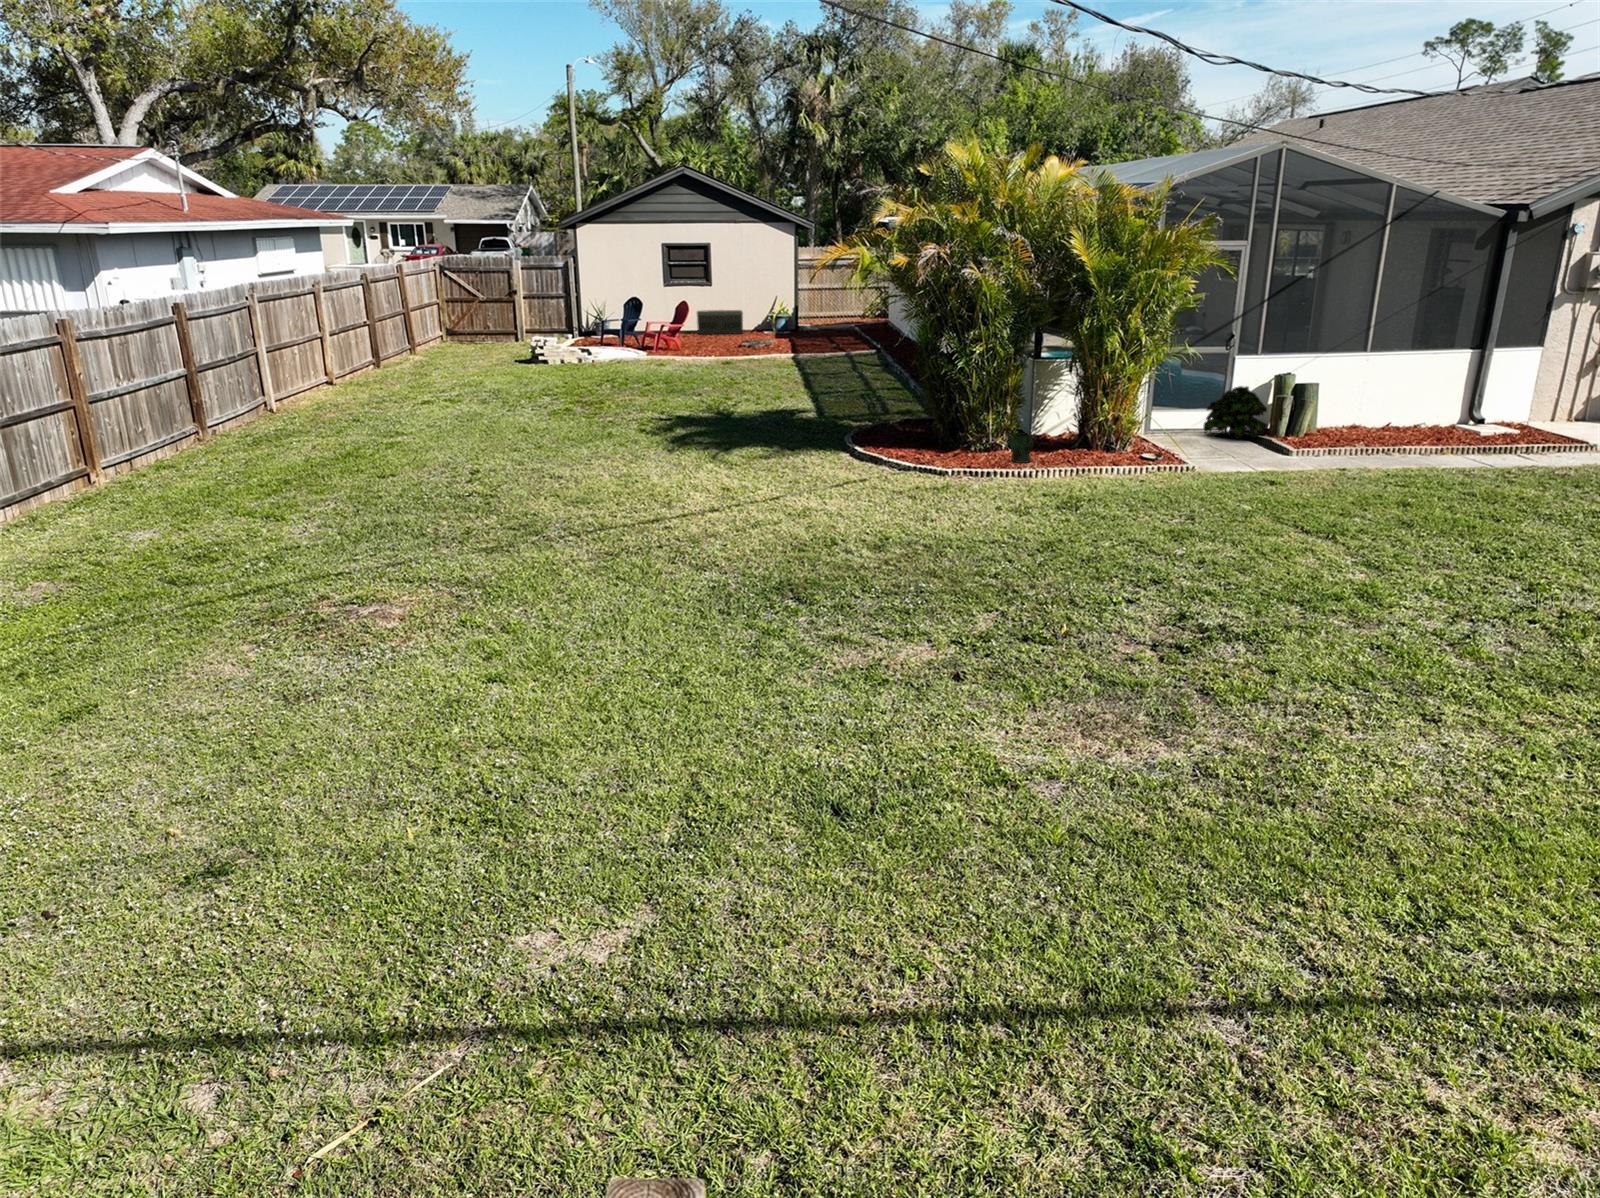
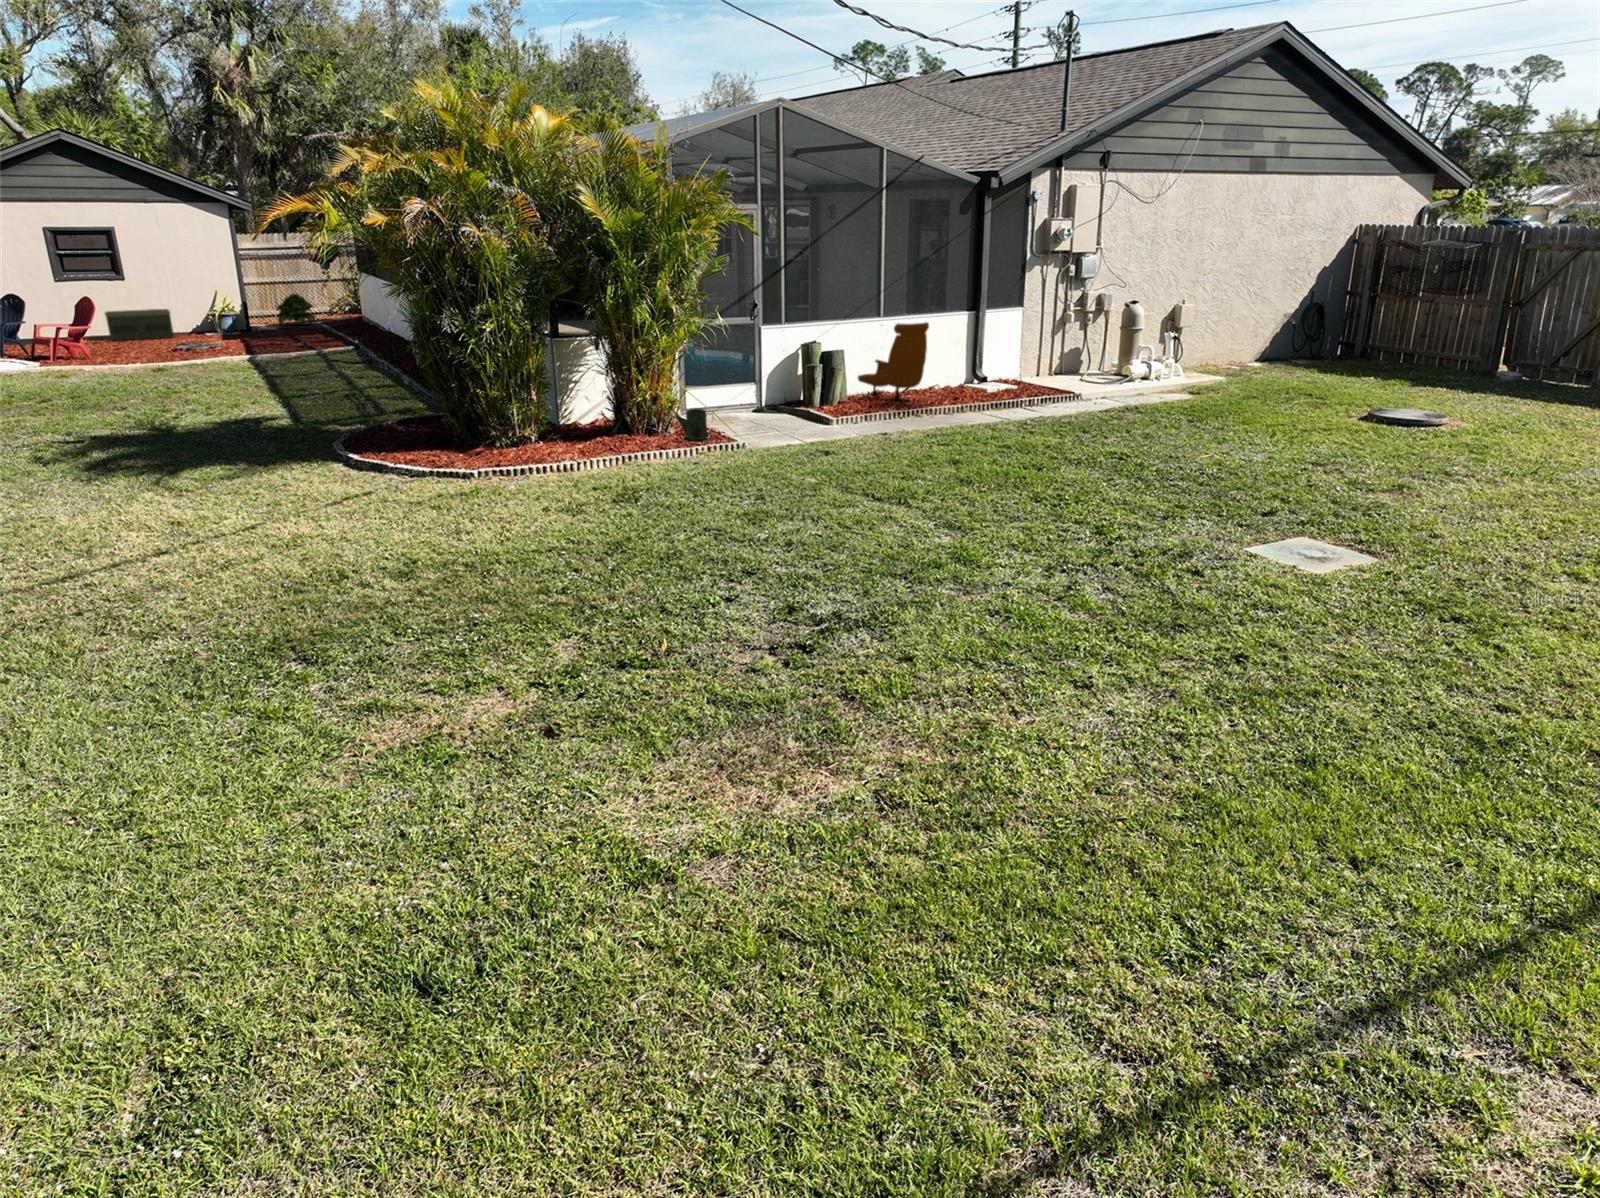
lounge chair: none [1327,361,1412,446] -> present [858,322,929,409]
potted plant: present [1203,386,1267,439] -> present [276,294,315,324]
watering can: present [1004,427,1034,463] -> present [669,405,707,440]

